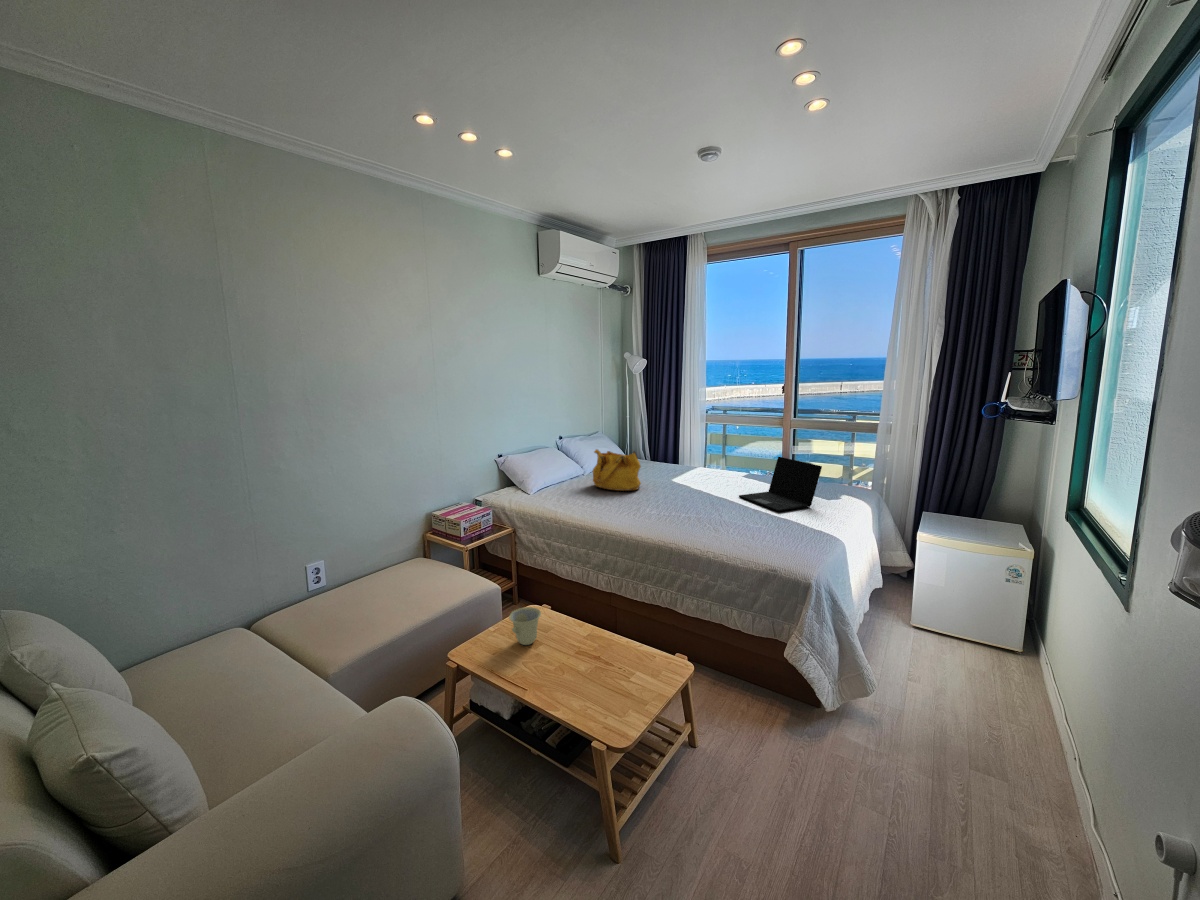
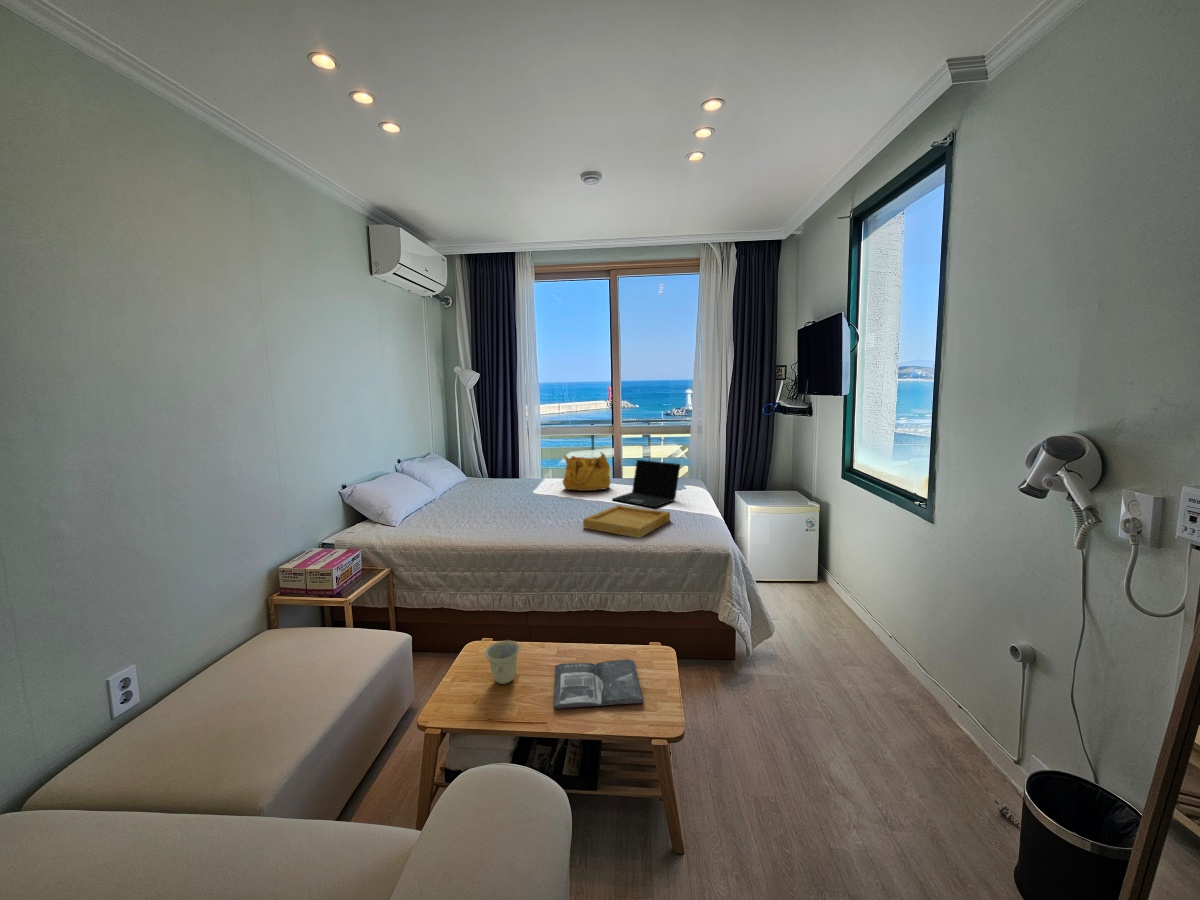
handbag: present [592,449,641,491] -> present [563,453,610,491]
tray: none [681,503,781,541] -> present [583,505,670,538]
magazine: none [543,642,645,702] -> present [554,659,644,709]

